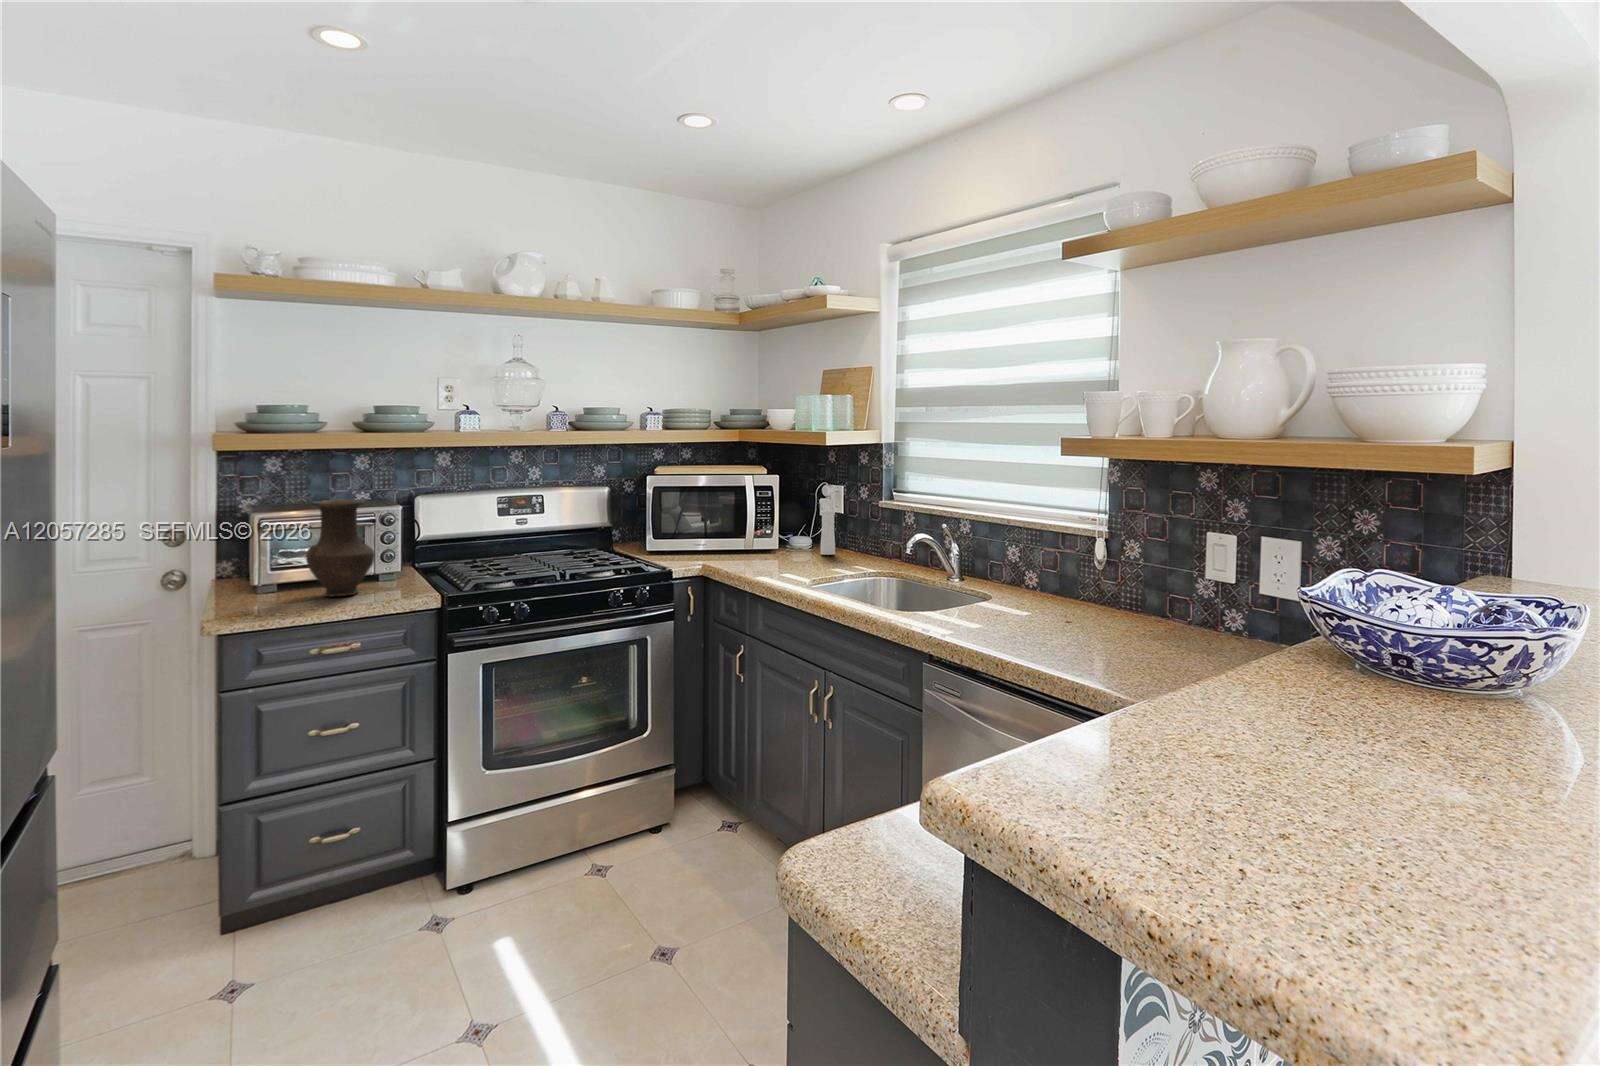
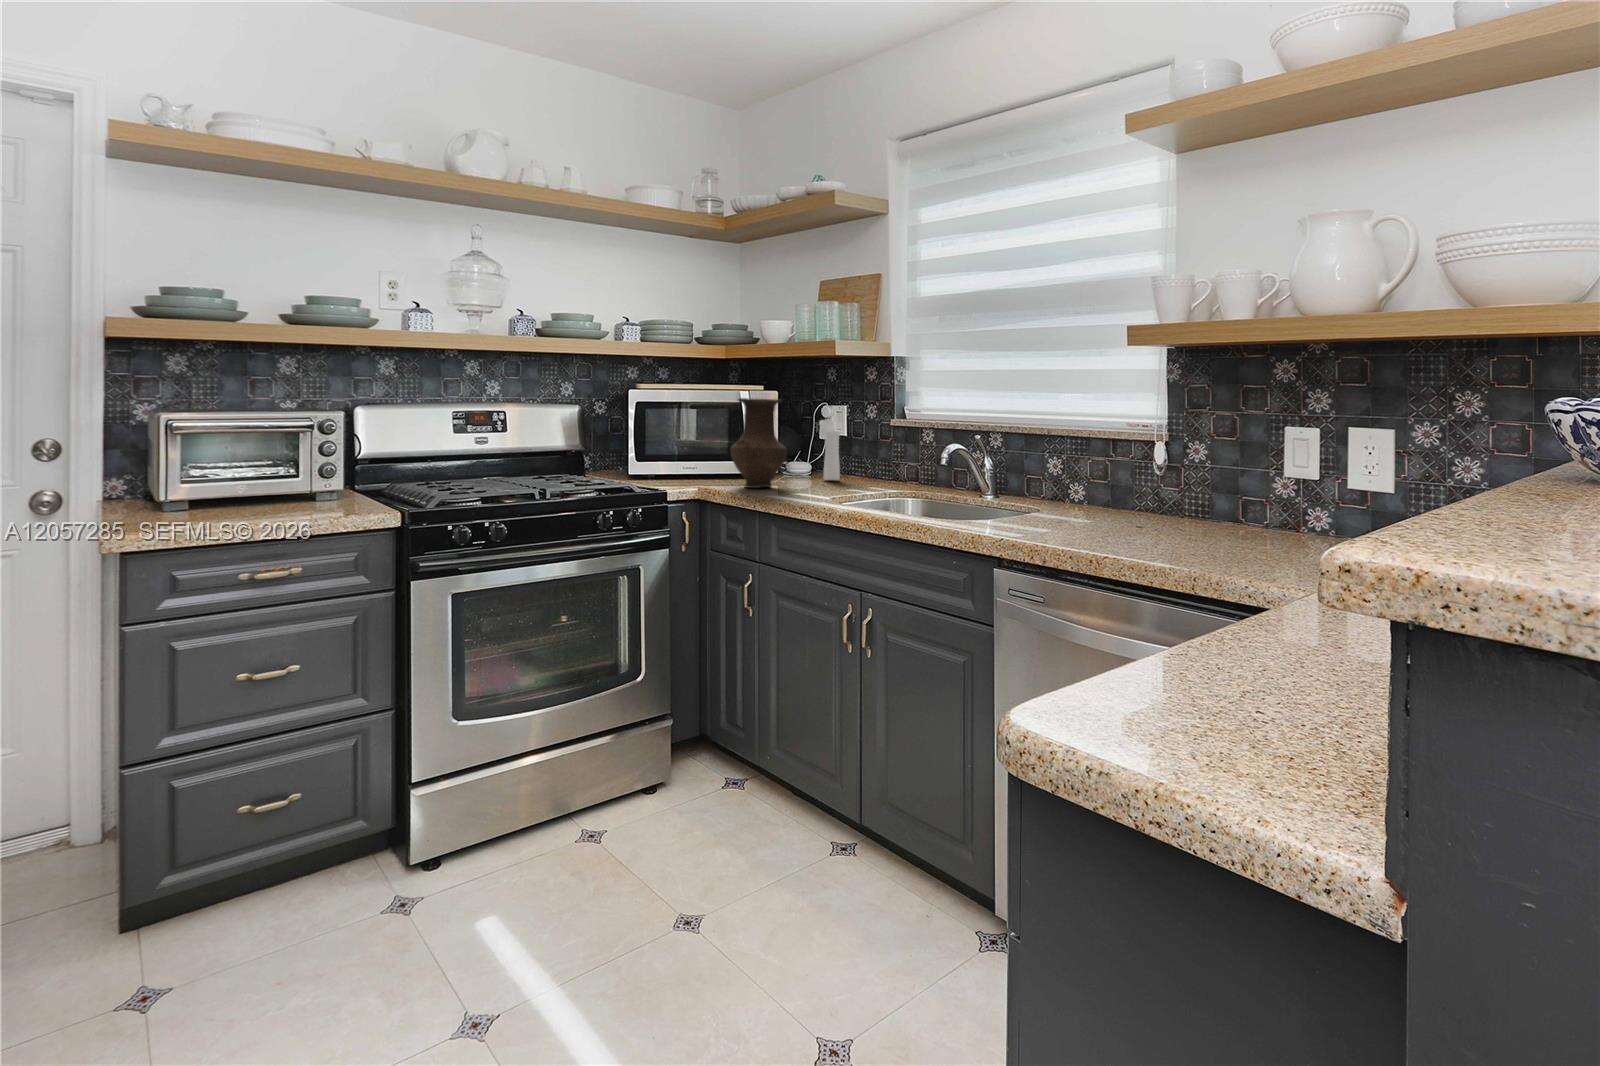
vase: present [306,500,375,596] -> present [731,398,787,488]

